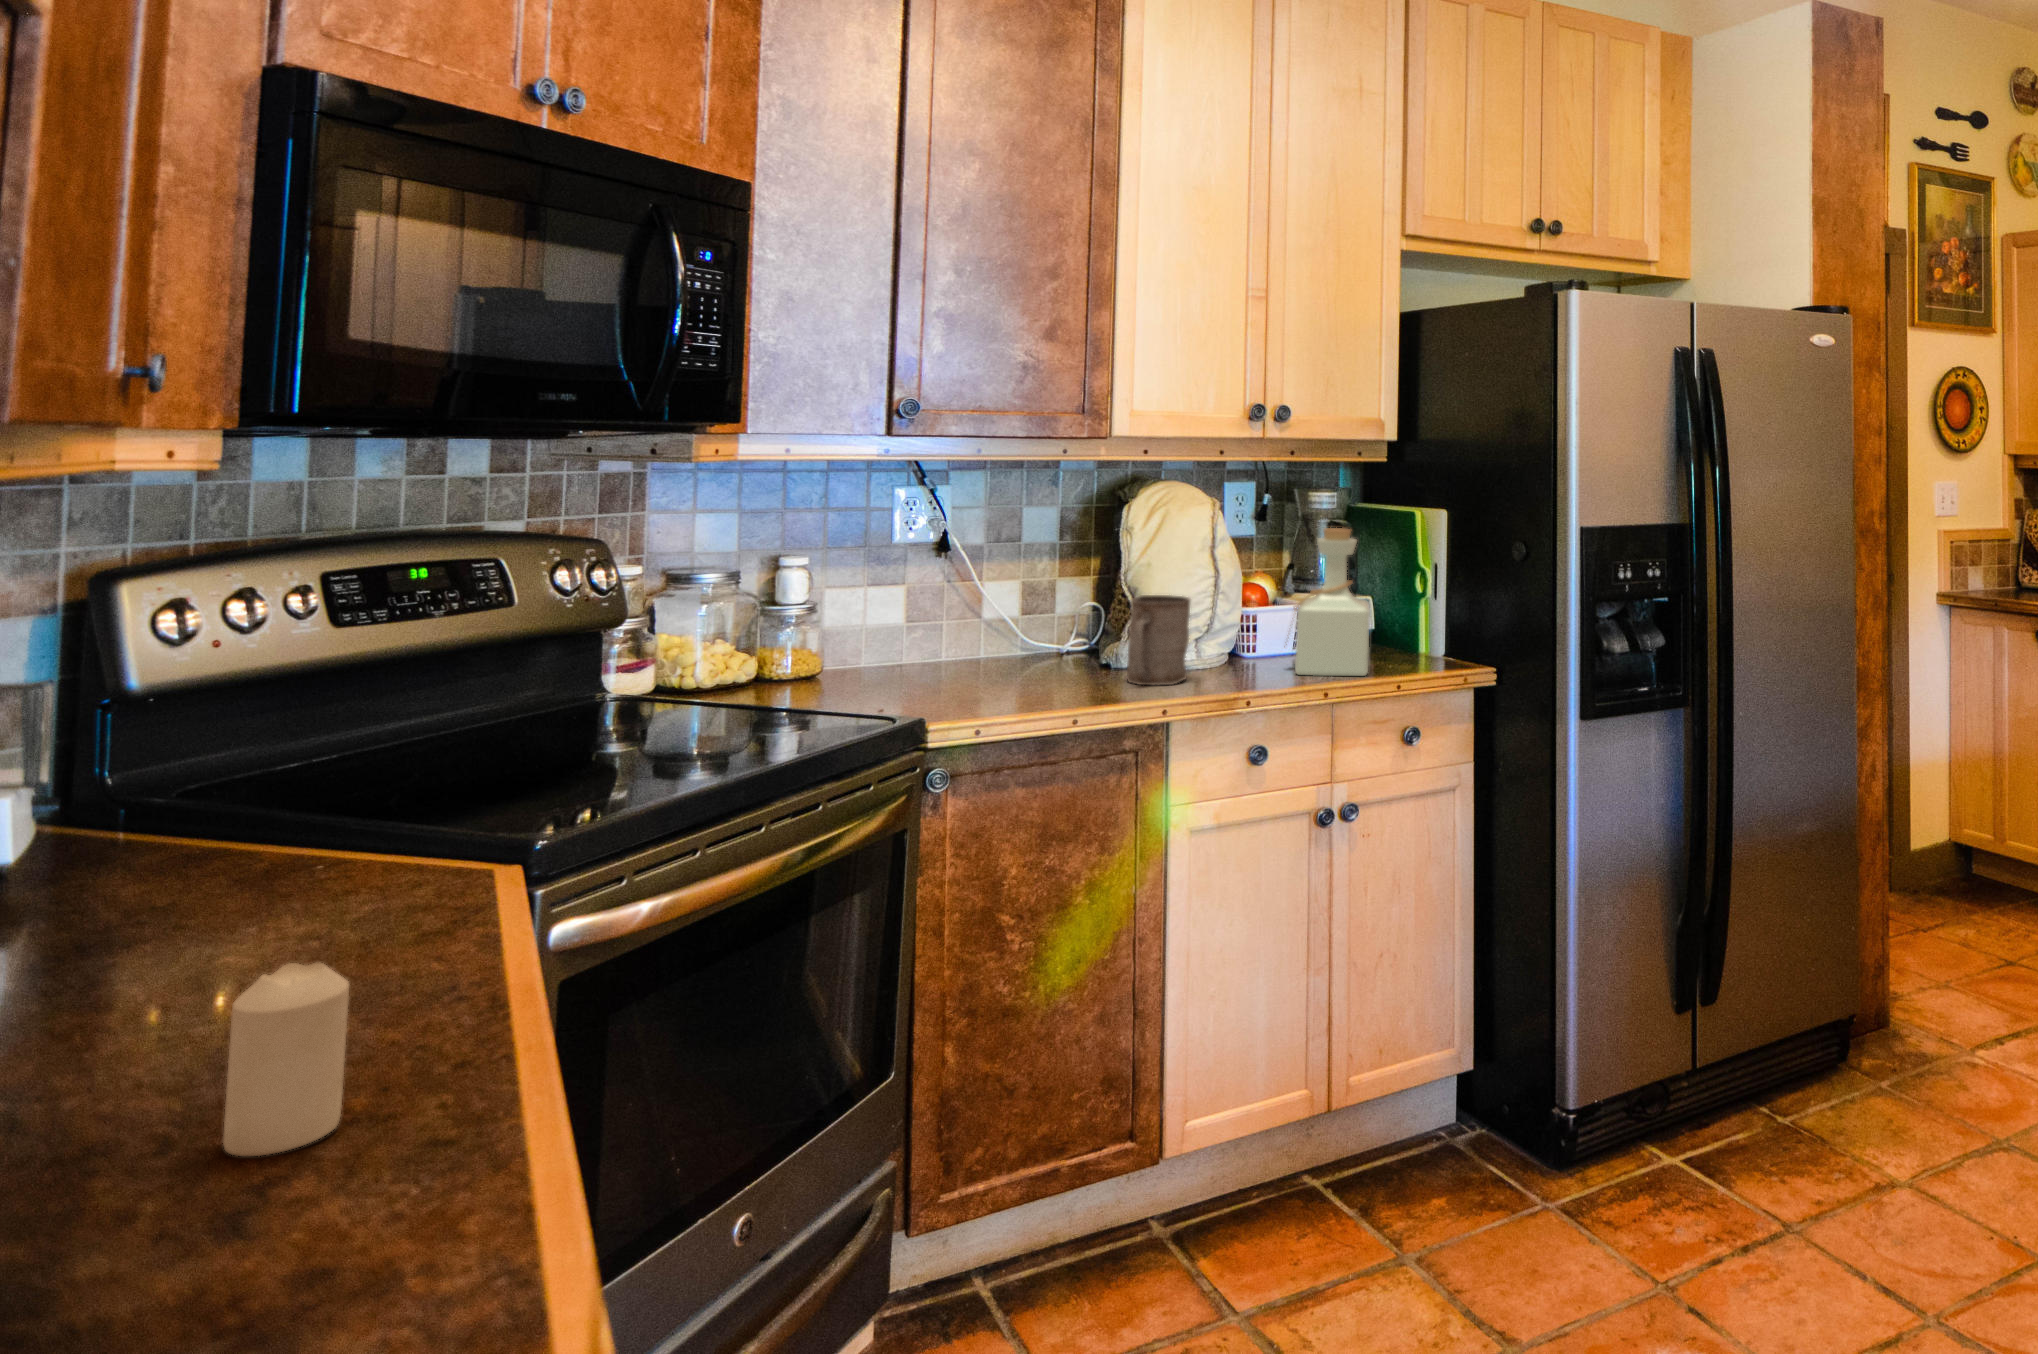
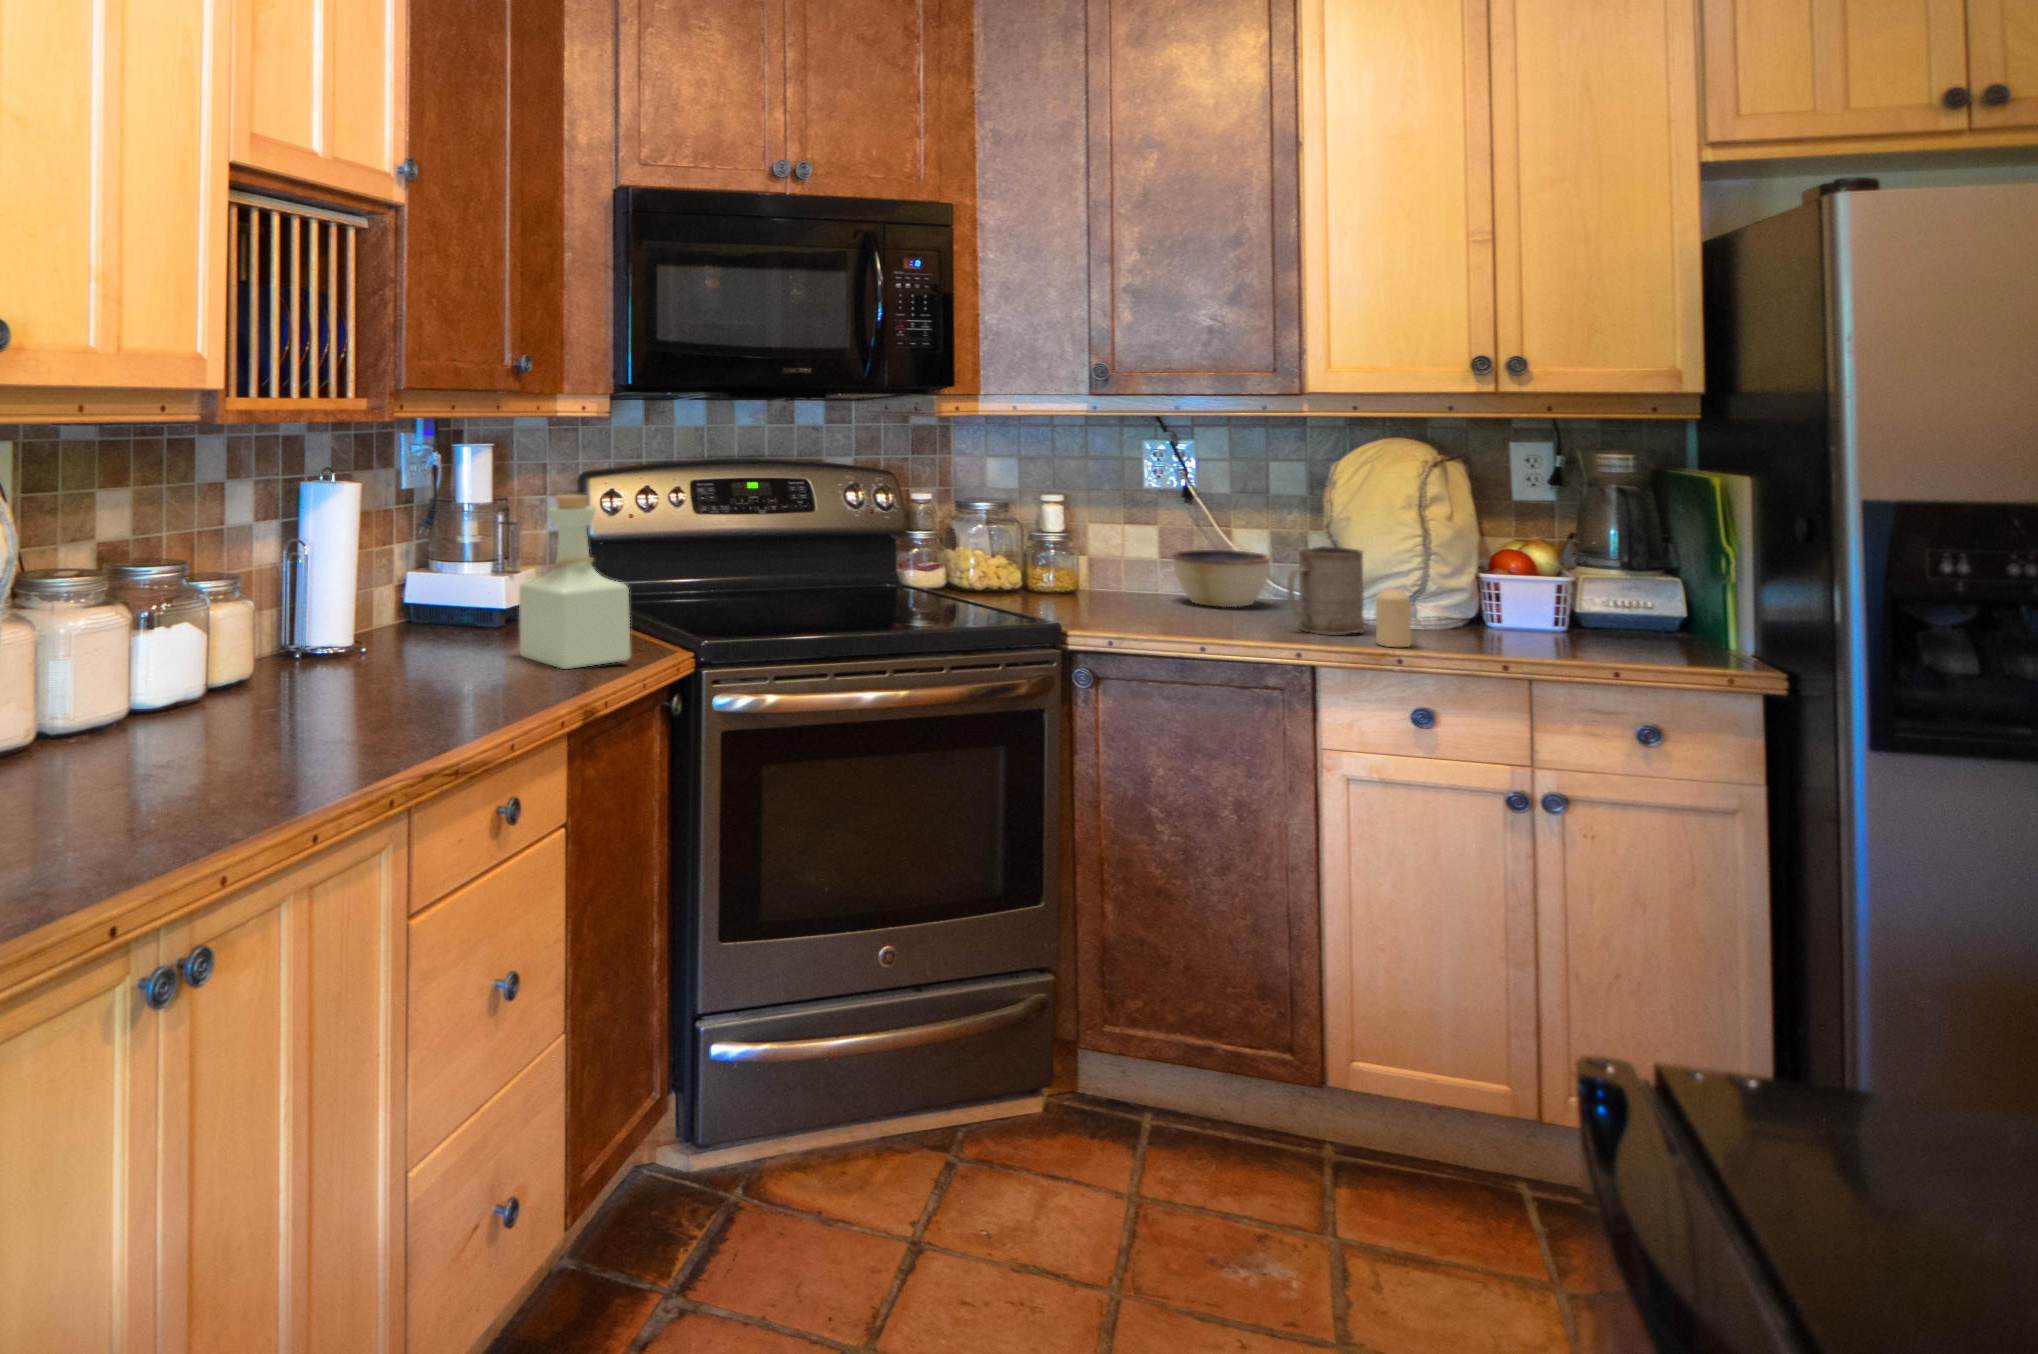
bottle: present [1284,528,1370,676] -> present [519,495,631,669]
bowl: none [944,607,1049,671] -> present [1173,550,1270,607]
candle: present [223,963,349,1156] -> present [1376,588,1411,647]

